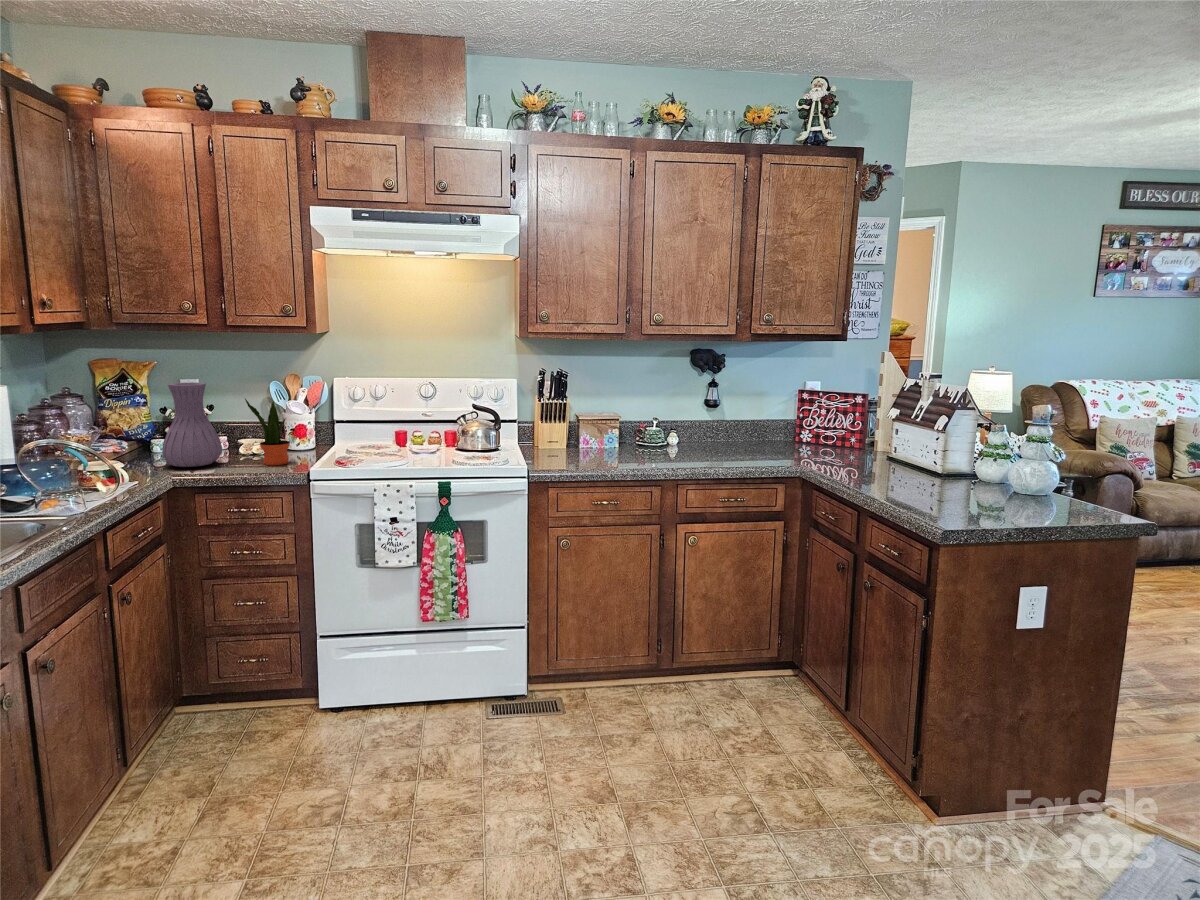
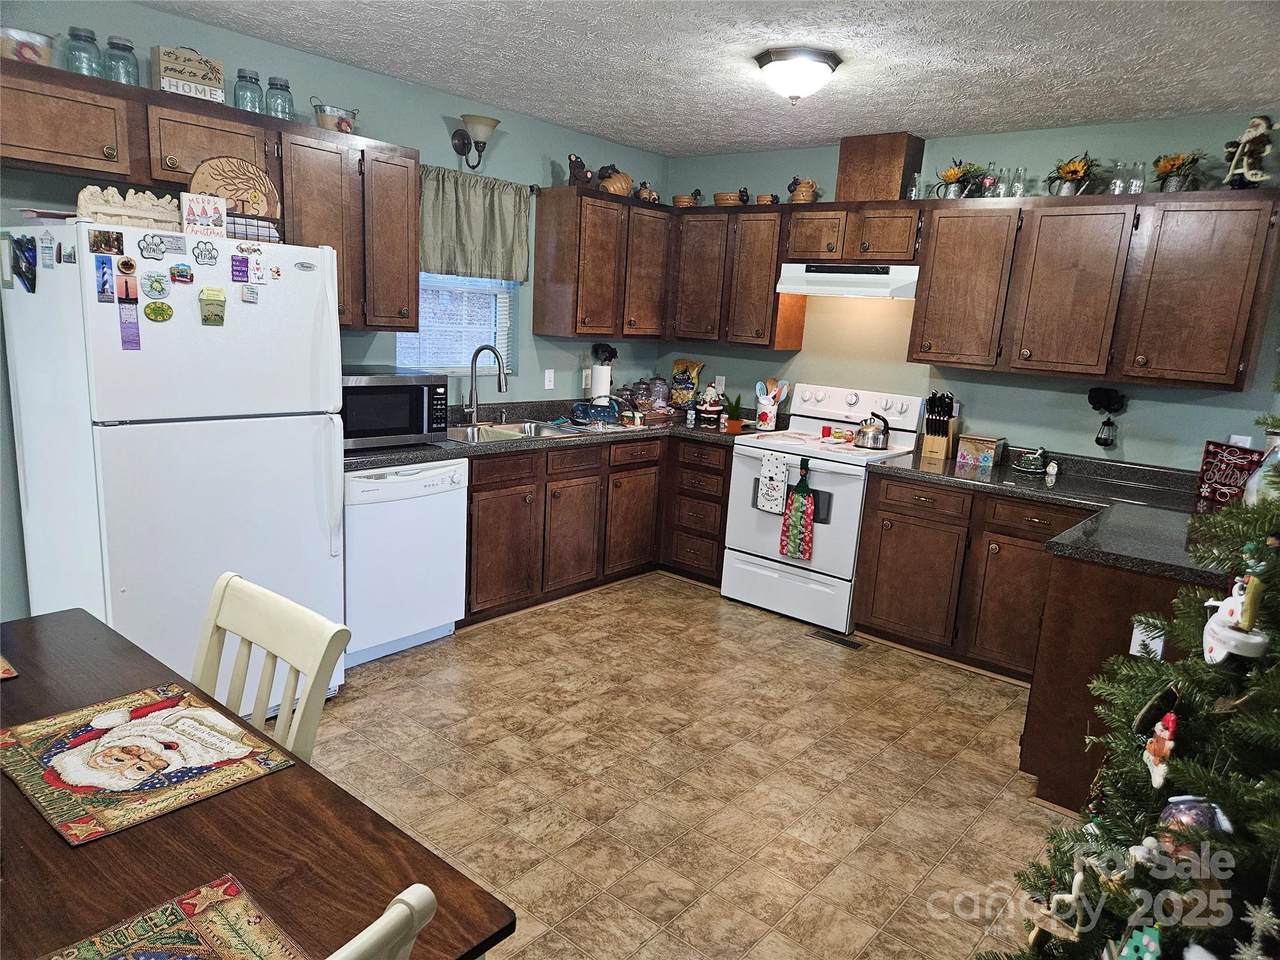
vase: present [162,382,222,467] -> none [677,375,710,427]

